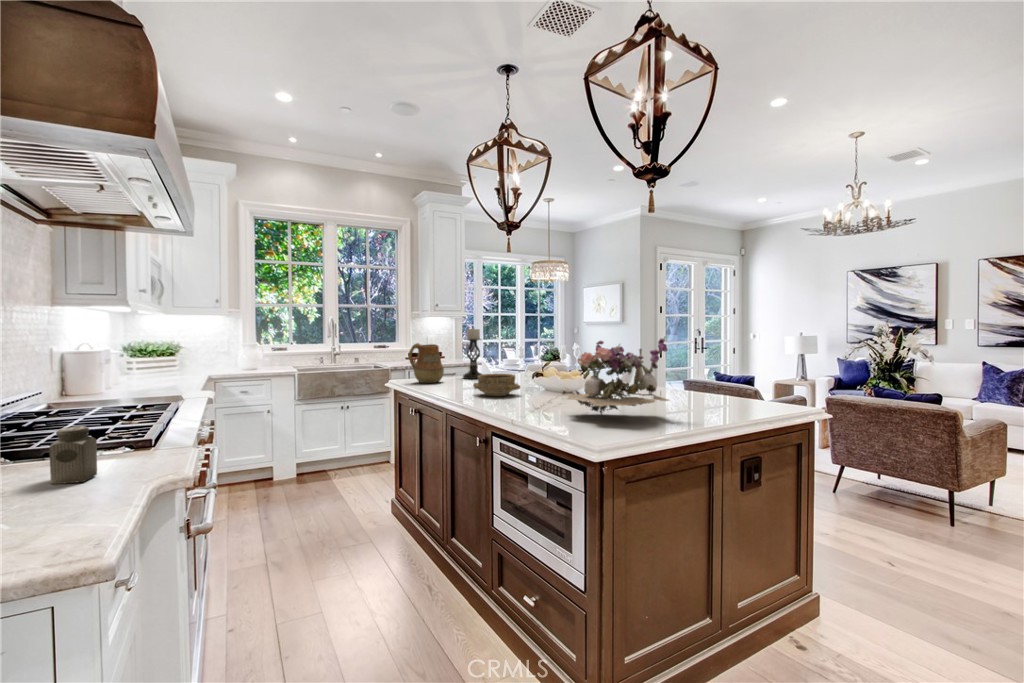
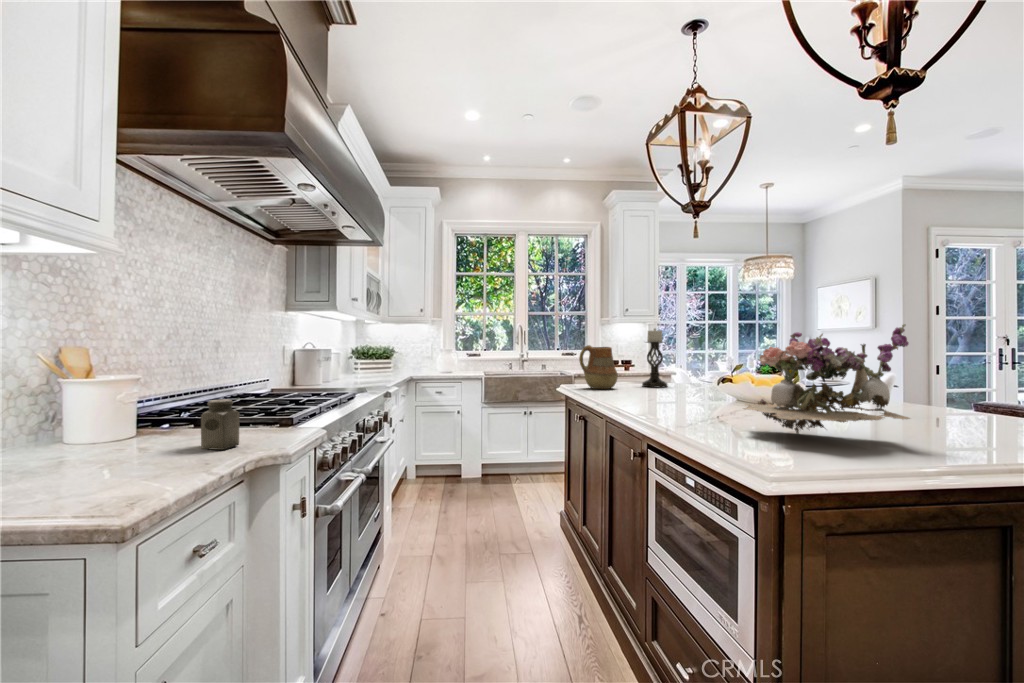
ceramic bowl: present [473,374,520,396] -> none [640,379,698,405]

